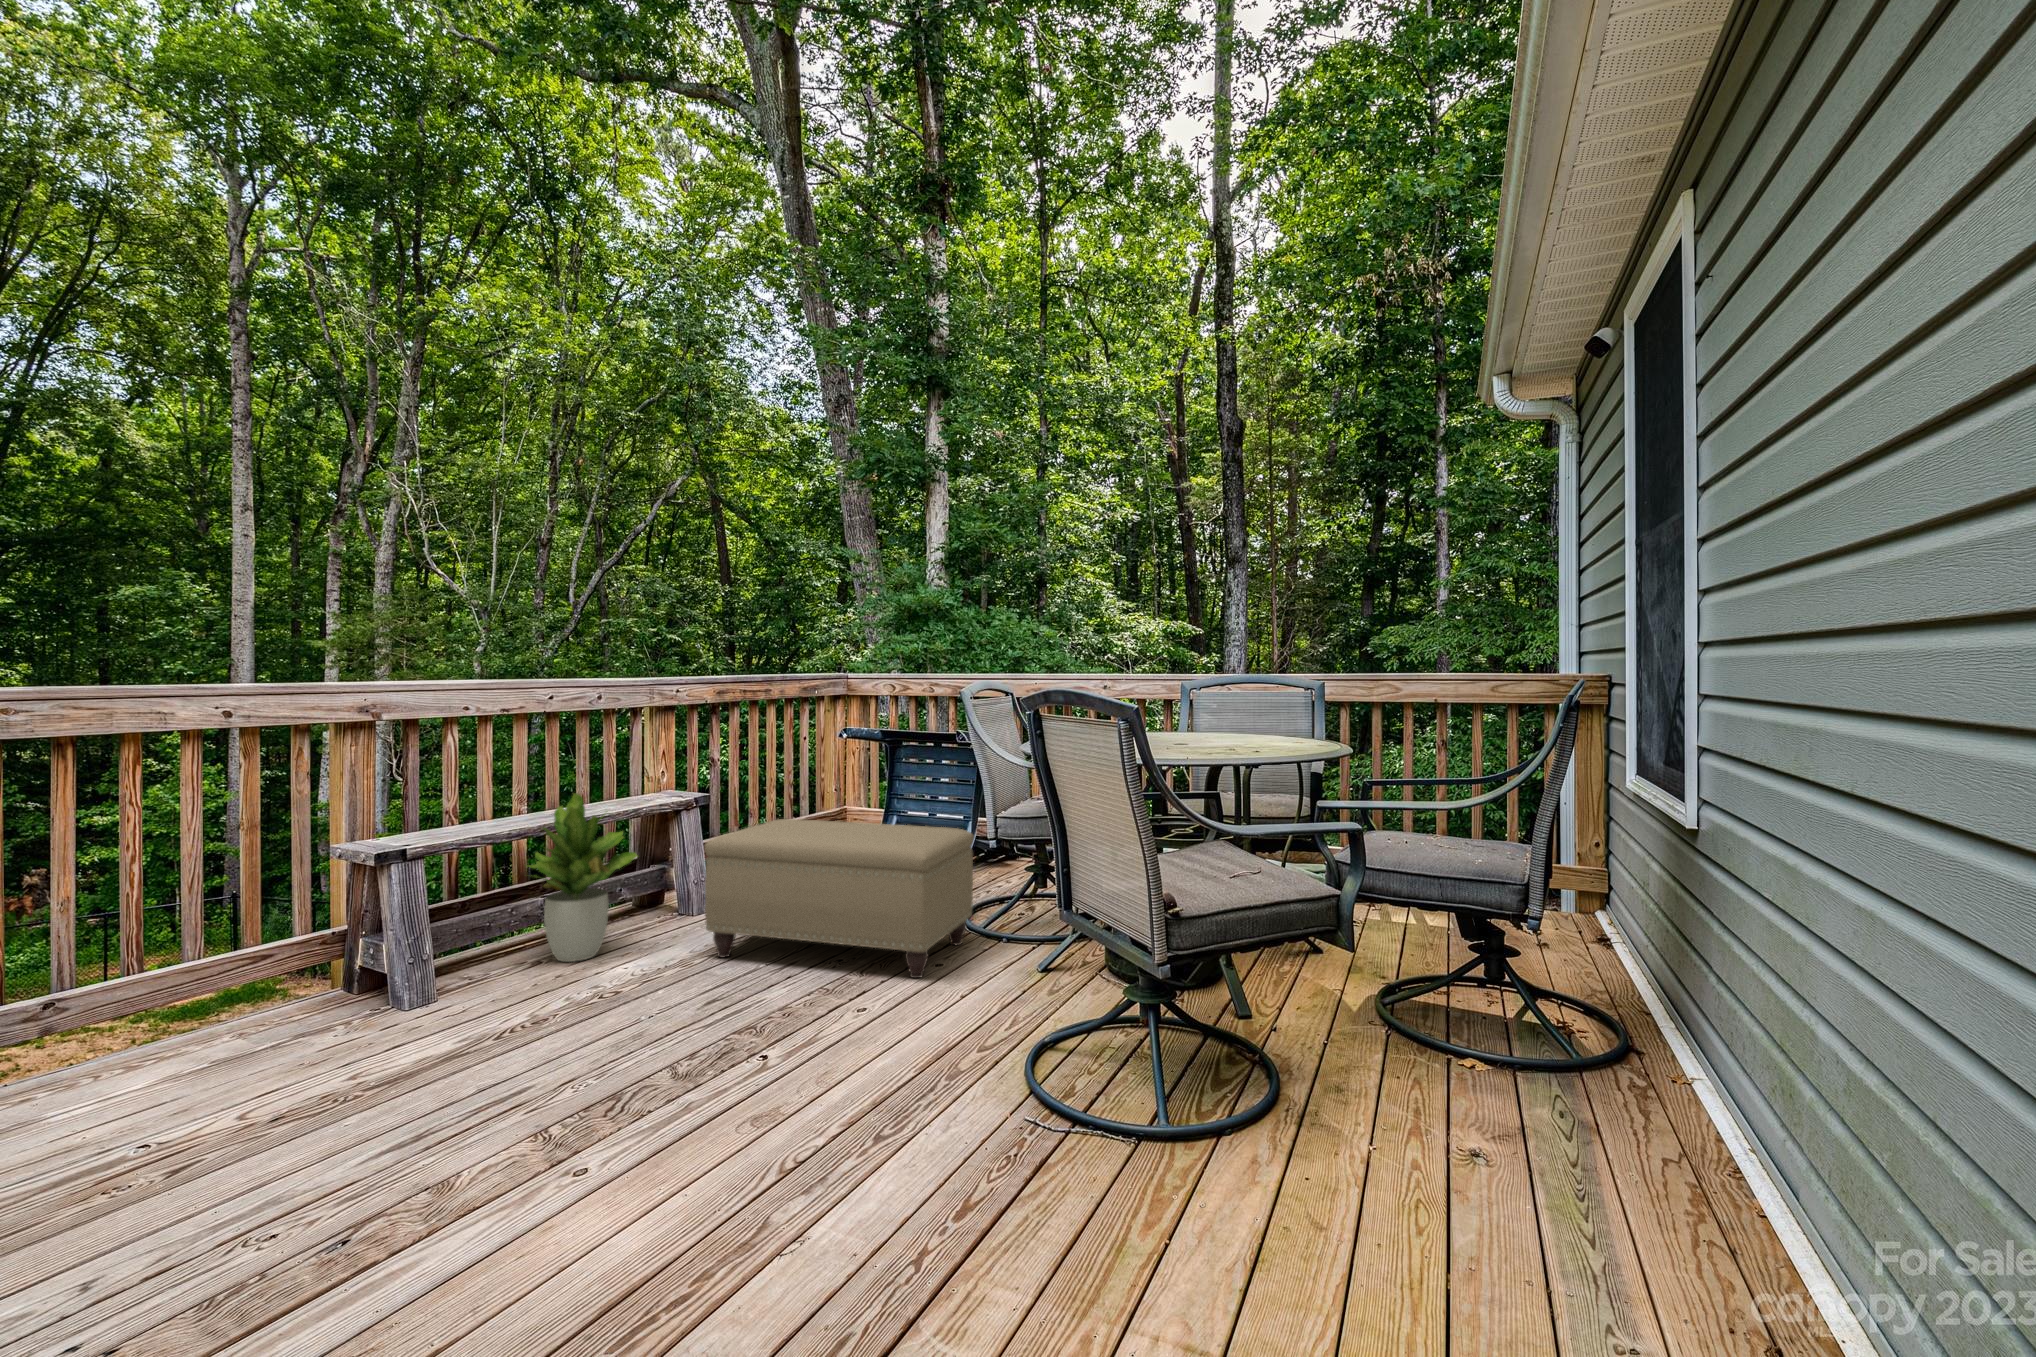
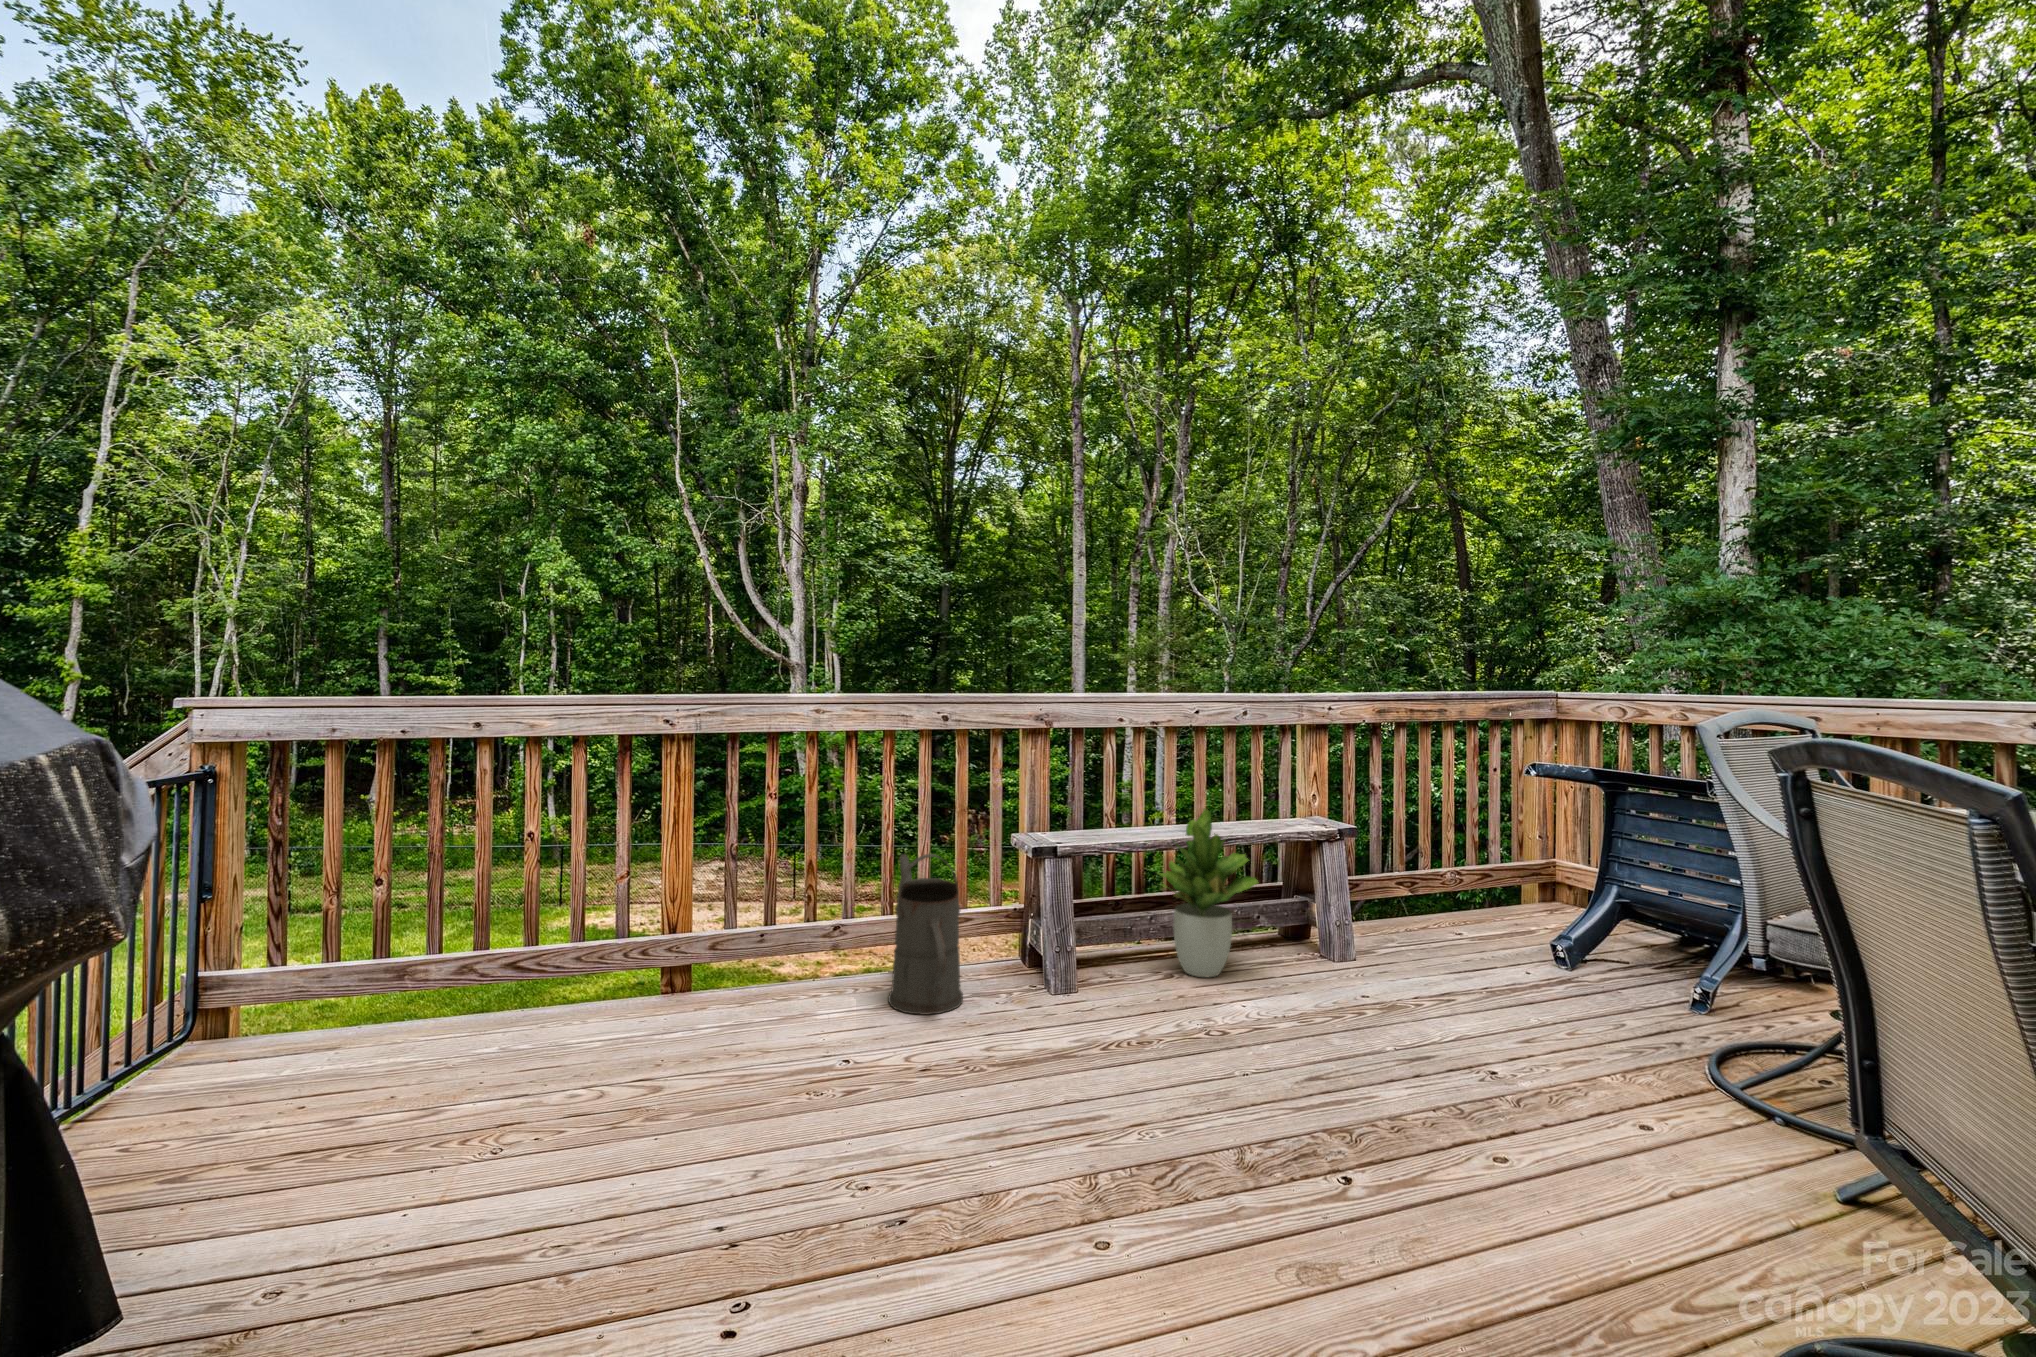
ottoman: present [704,819,974,978] -> none [1321,868,1714,1135]
watering can: none [144,885,294,1094] -> present [888,854,963,1015]

